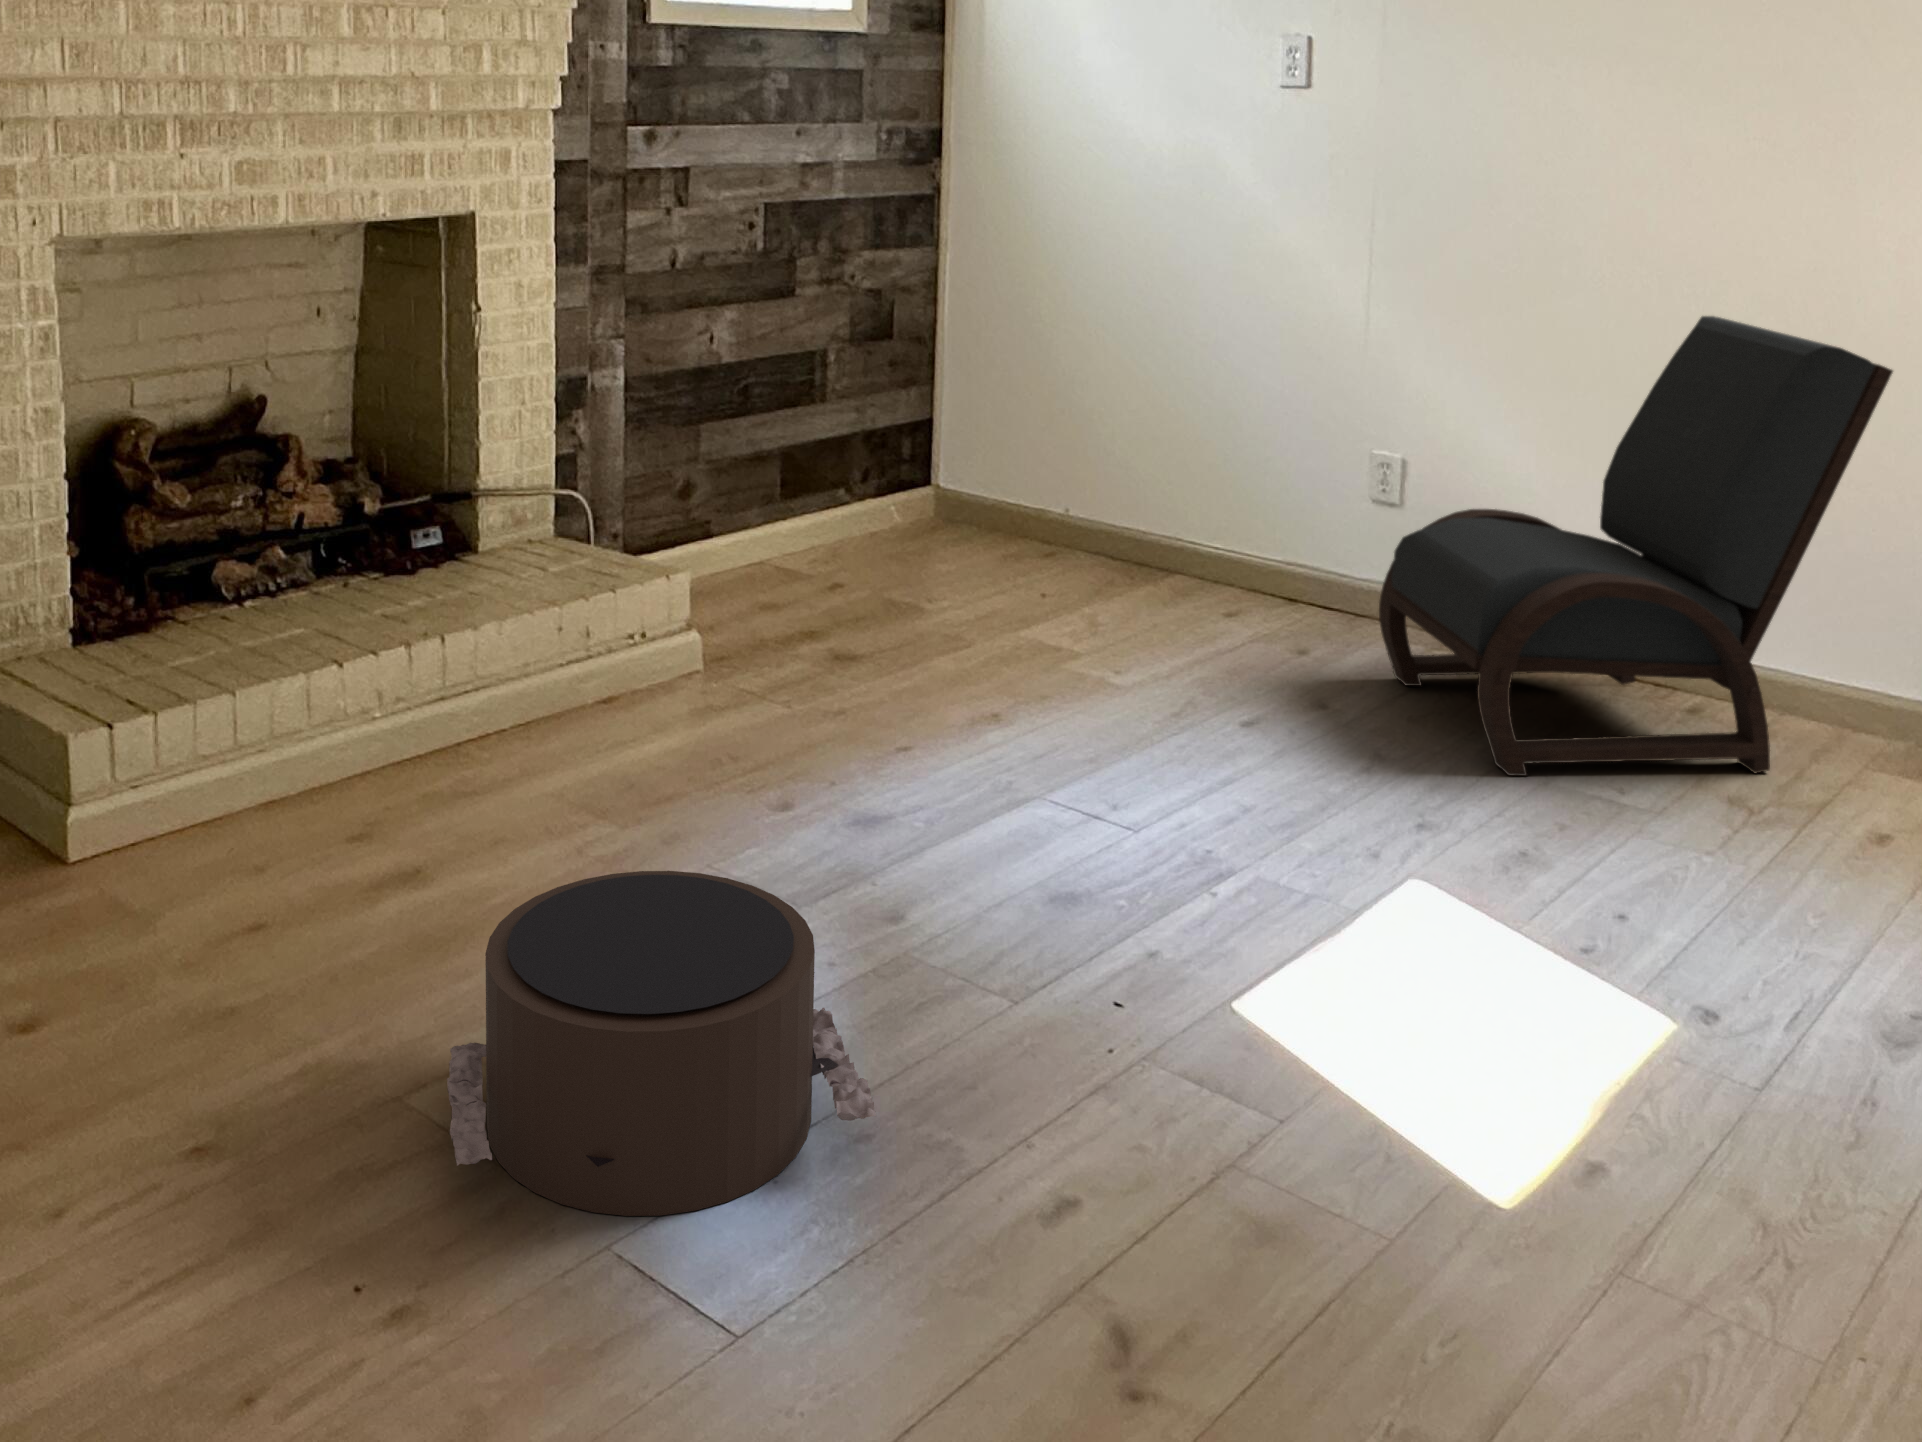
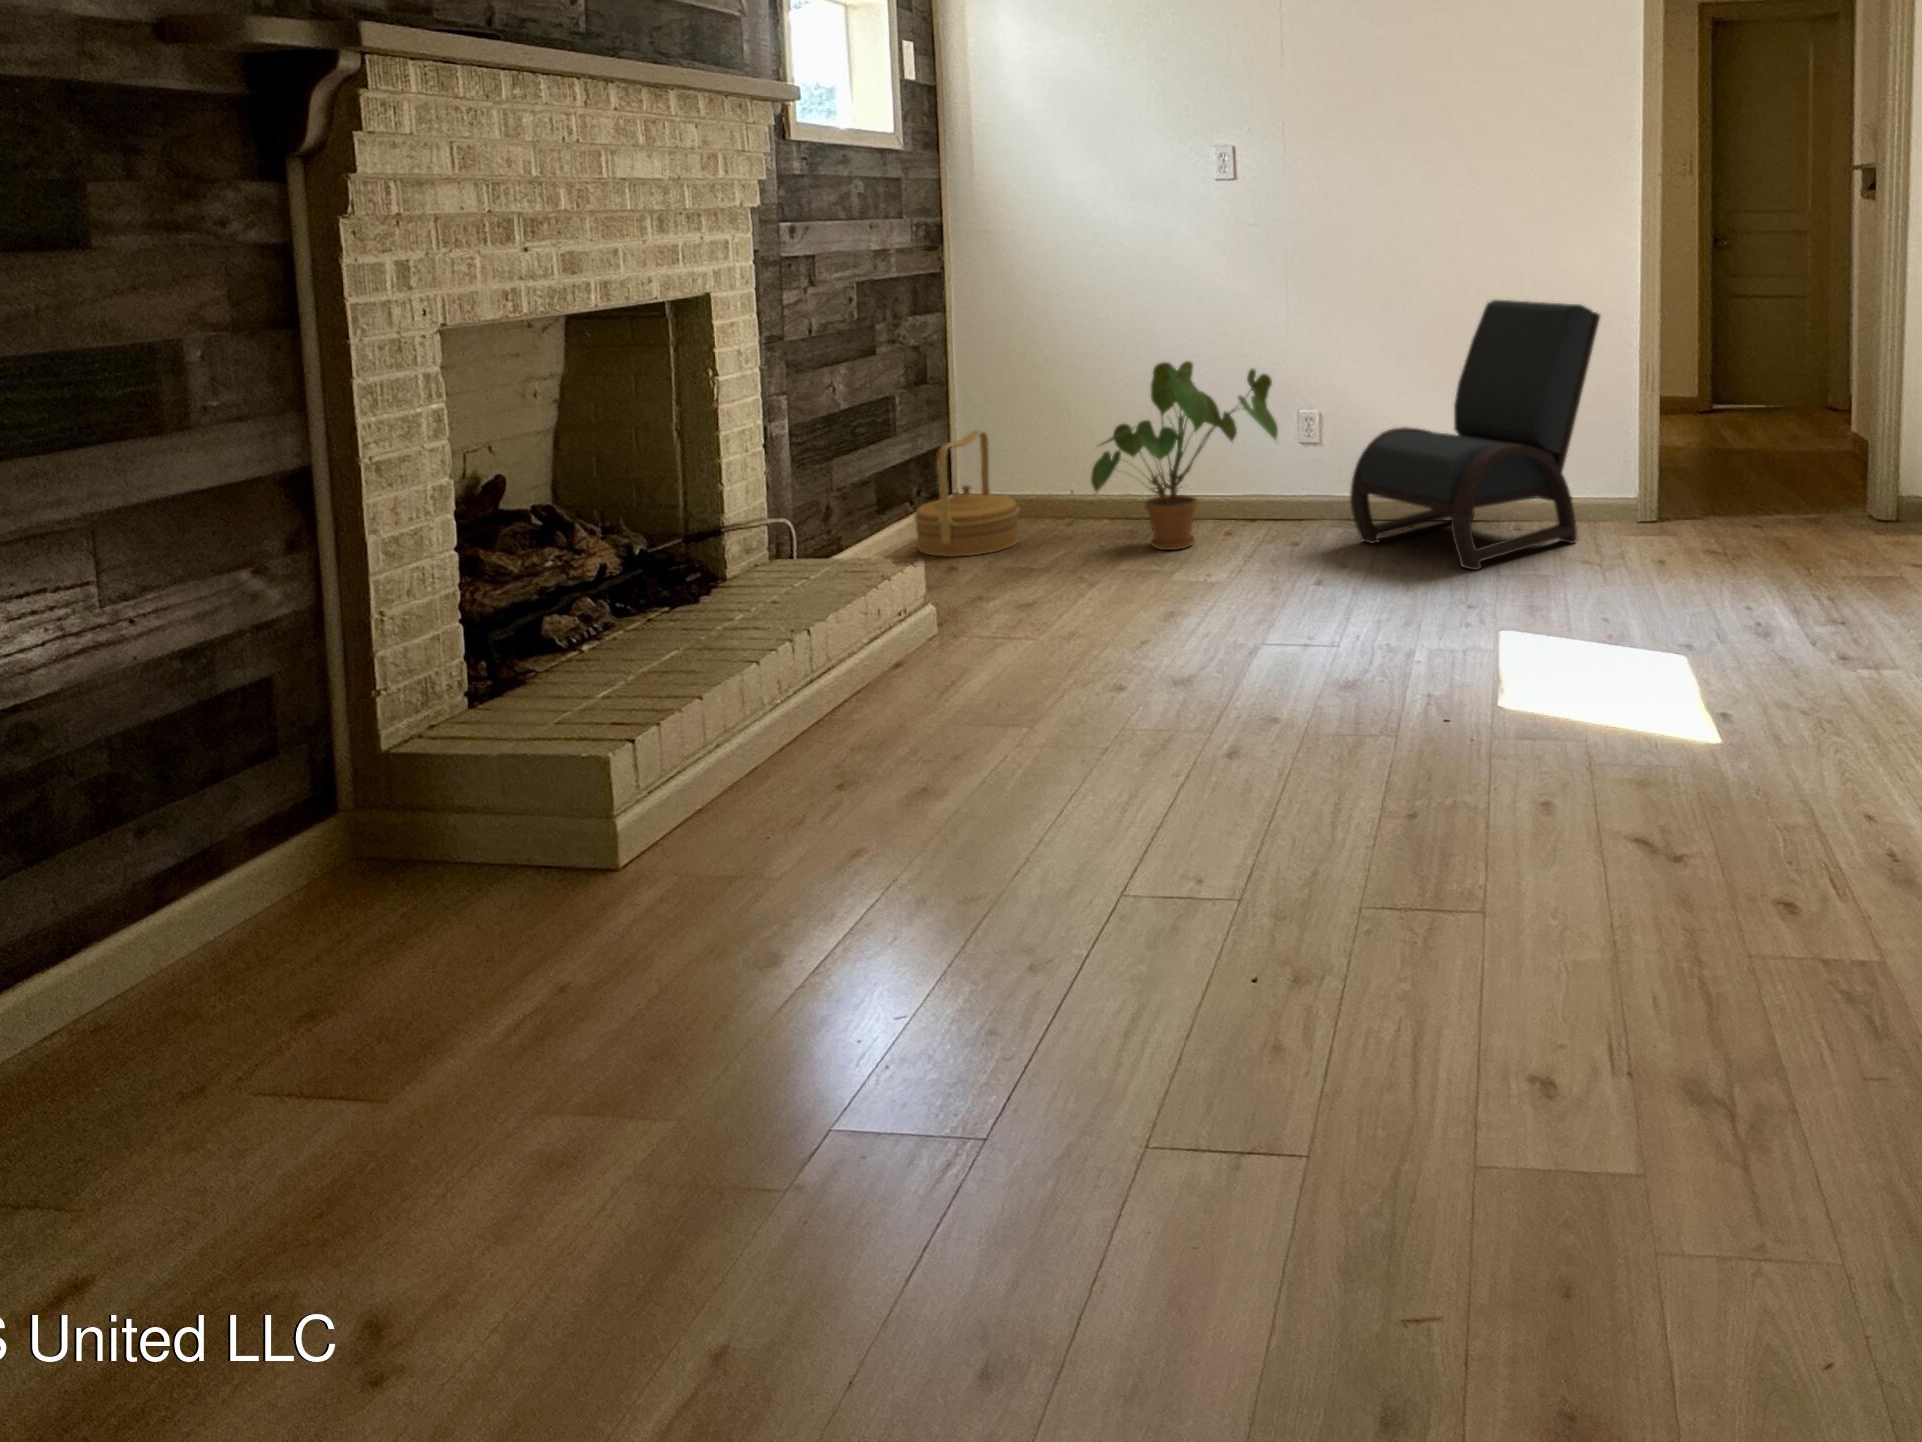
house plant: none [1013,351,1313,626] -> present [1091,361,1278,550]
woven basket: none [828,408,962,574] -> present [914,430,1019,557]
pouf: present [447,871,876,1216] -> none [1157,681,1433,889]

